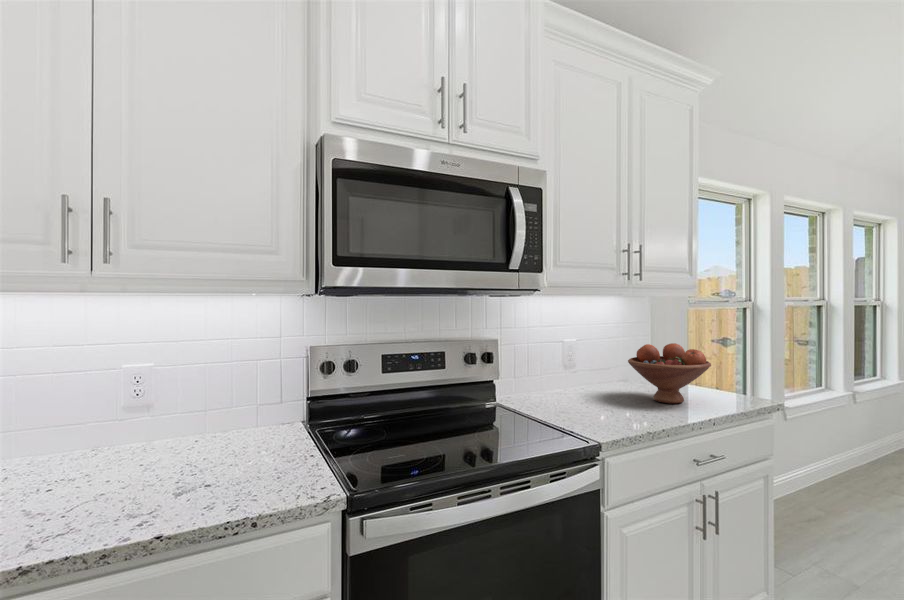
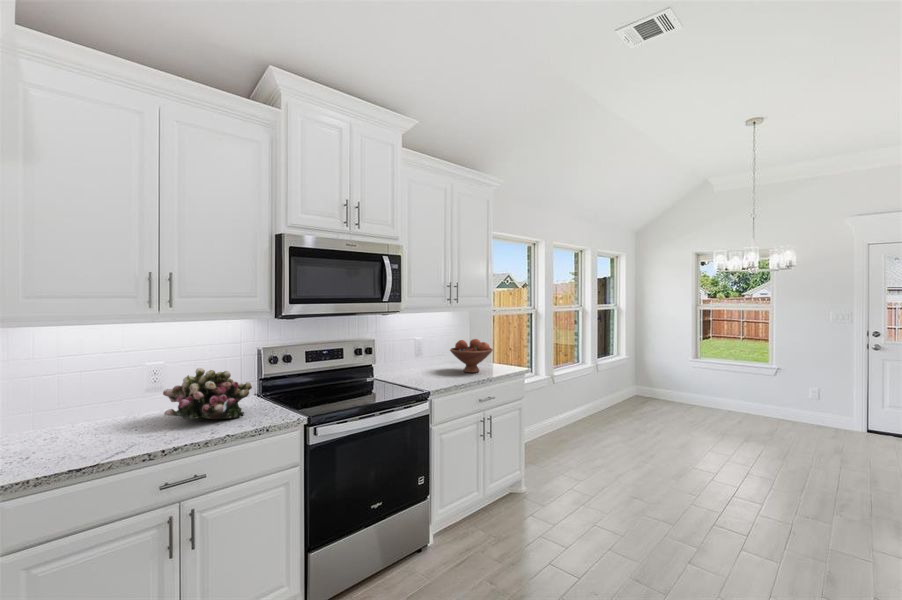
flower arrangement: none [74,379,261,483] -> present [163,368,252,419]

